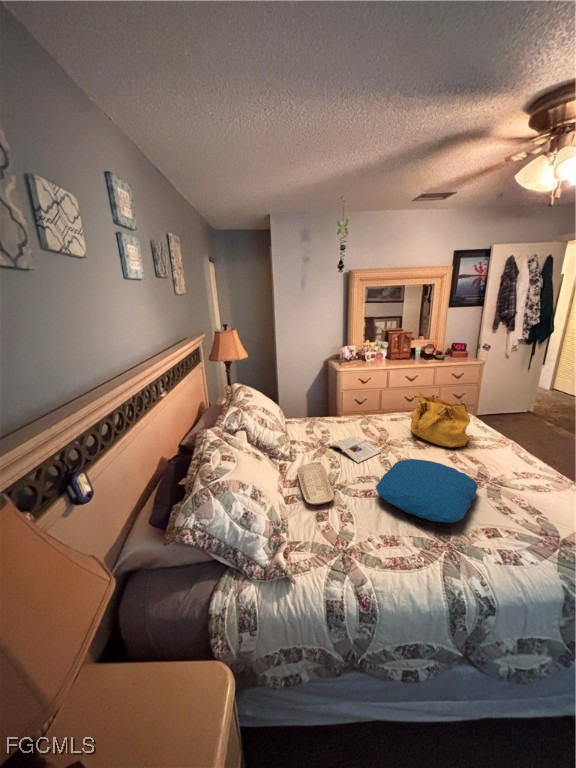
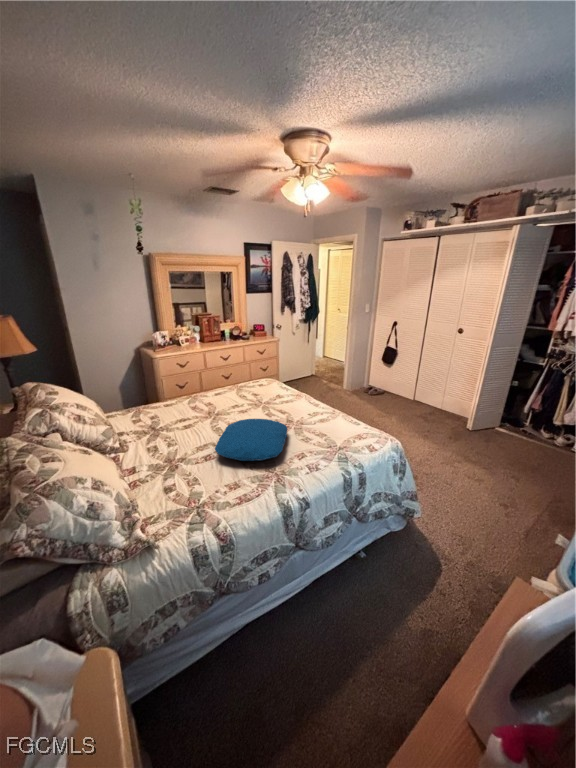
handbag: present [411,392,470,448] -> none [232,366,277,407]
magazine: present [329,436,380,463] -> none [162,414,212,436]
tray: present [297,464,334,504] -> none [134,446,179,481]

